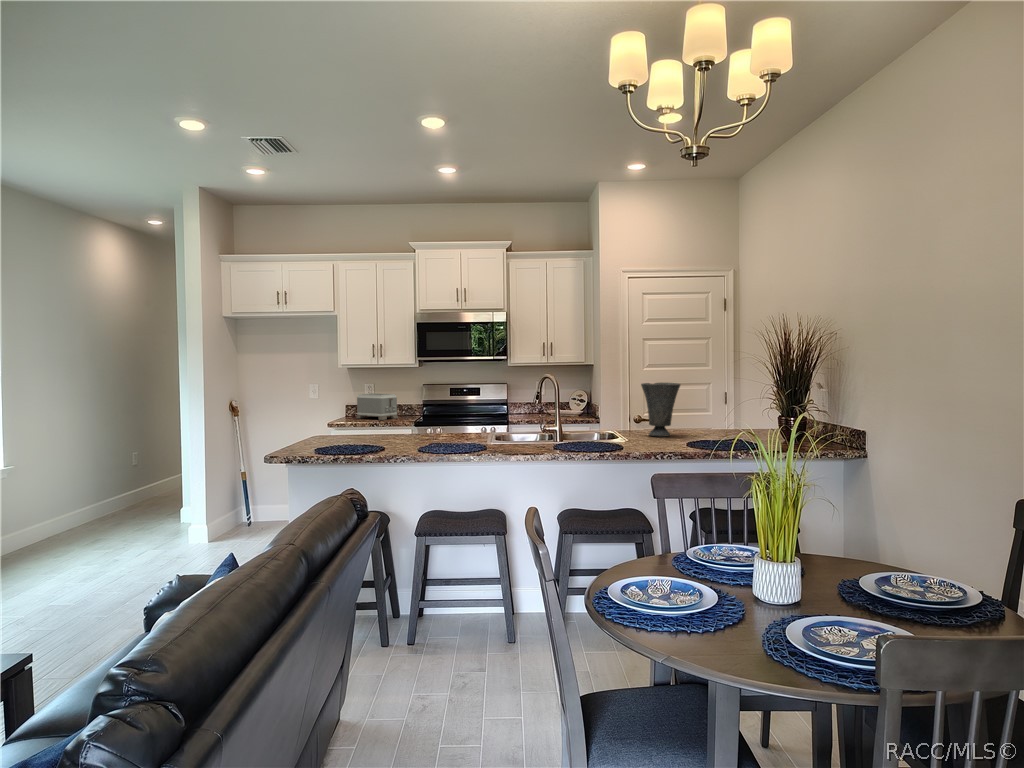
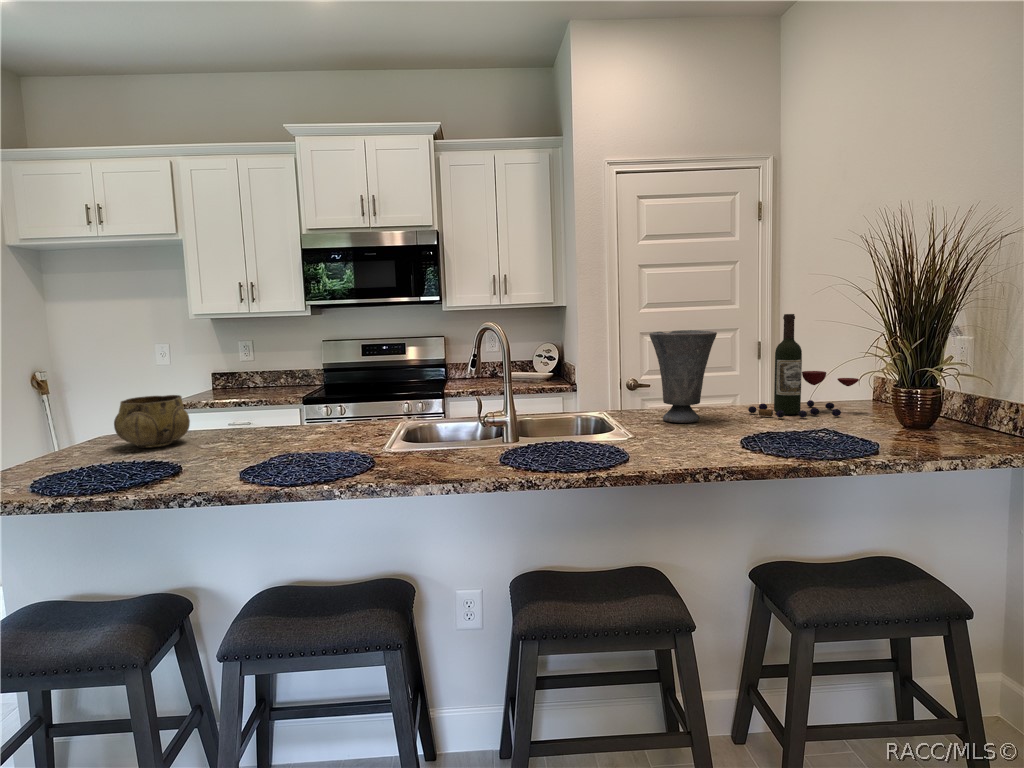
wine bottle: none [702,374,769,436] -> present [748,314,859,418]
toaster: present [356,393,398,420] -> none [224,355,287,394]
decorative bowl: none [335,412,375,441] -> present [114,395,190,448]

